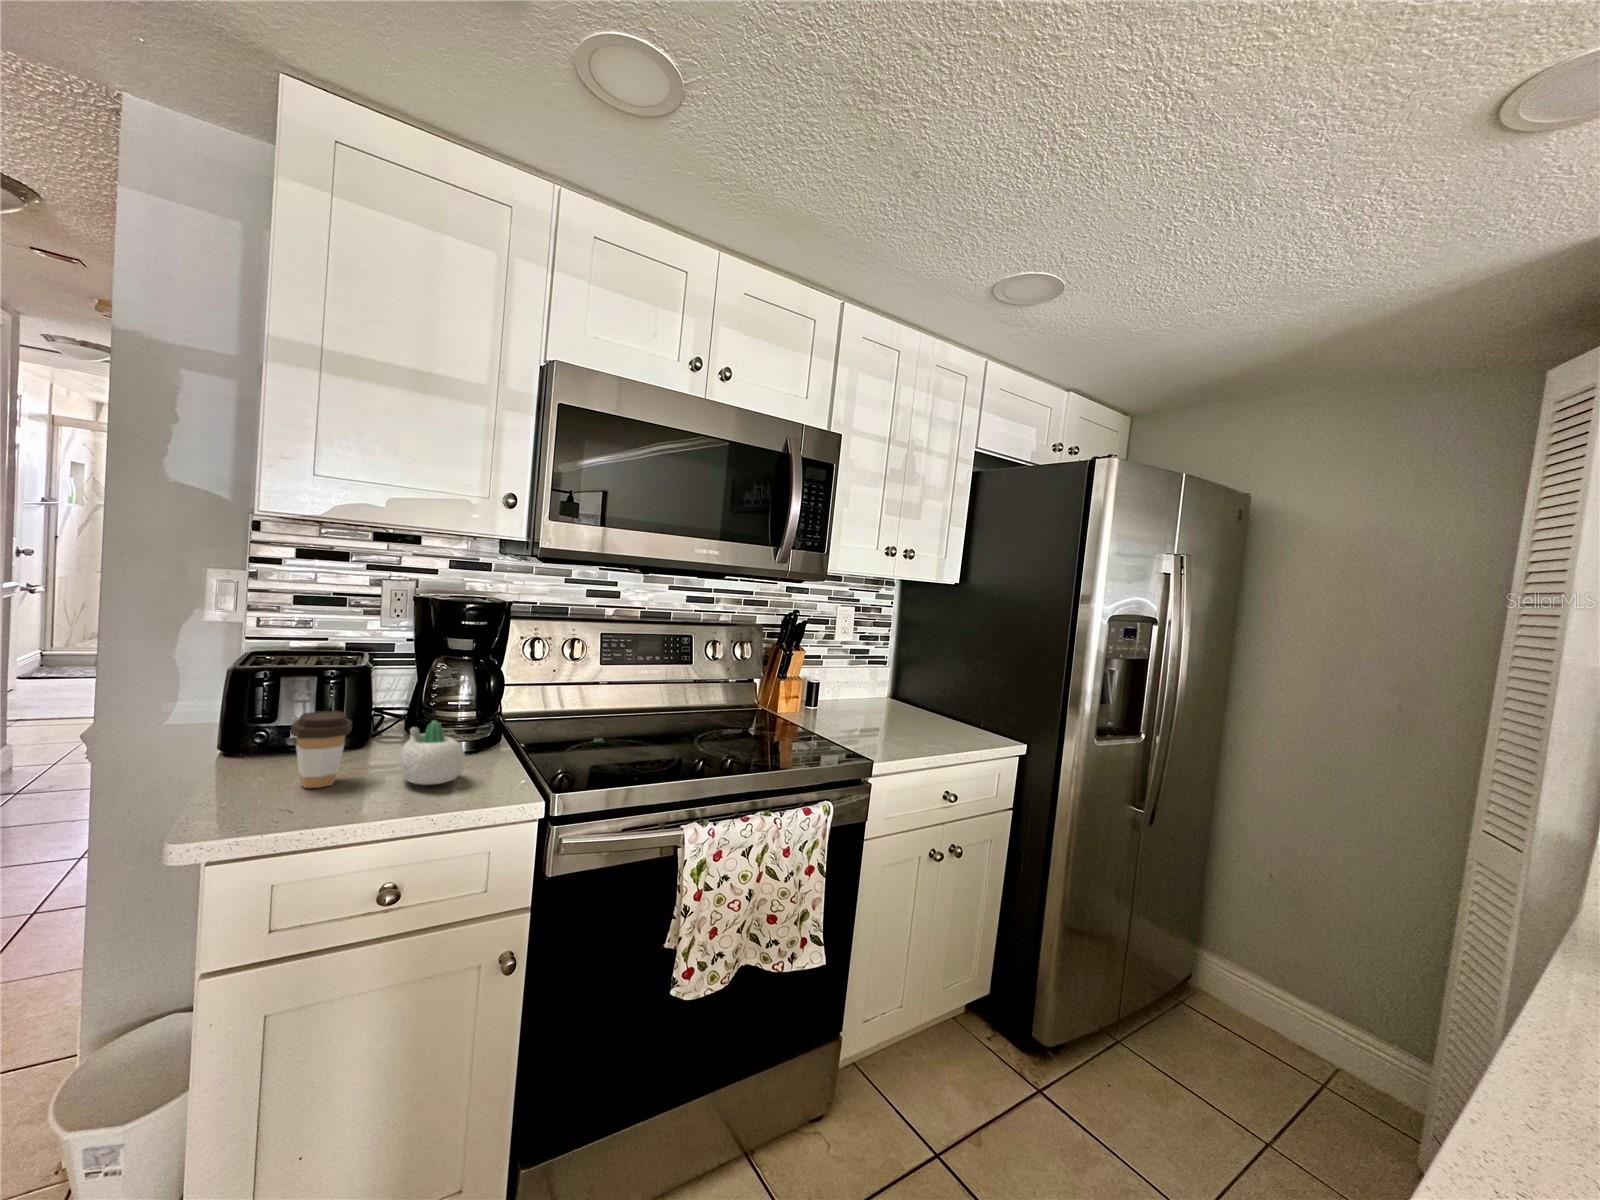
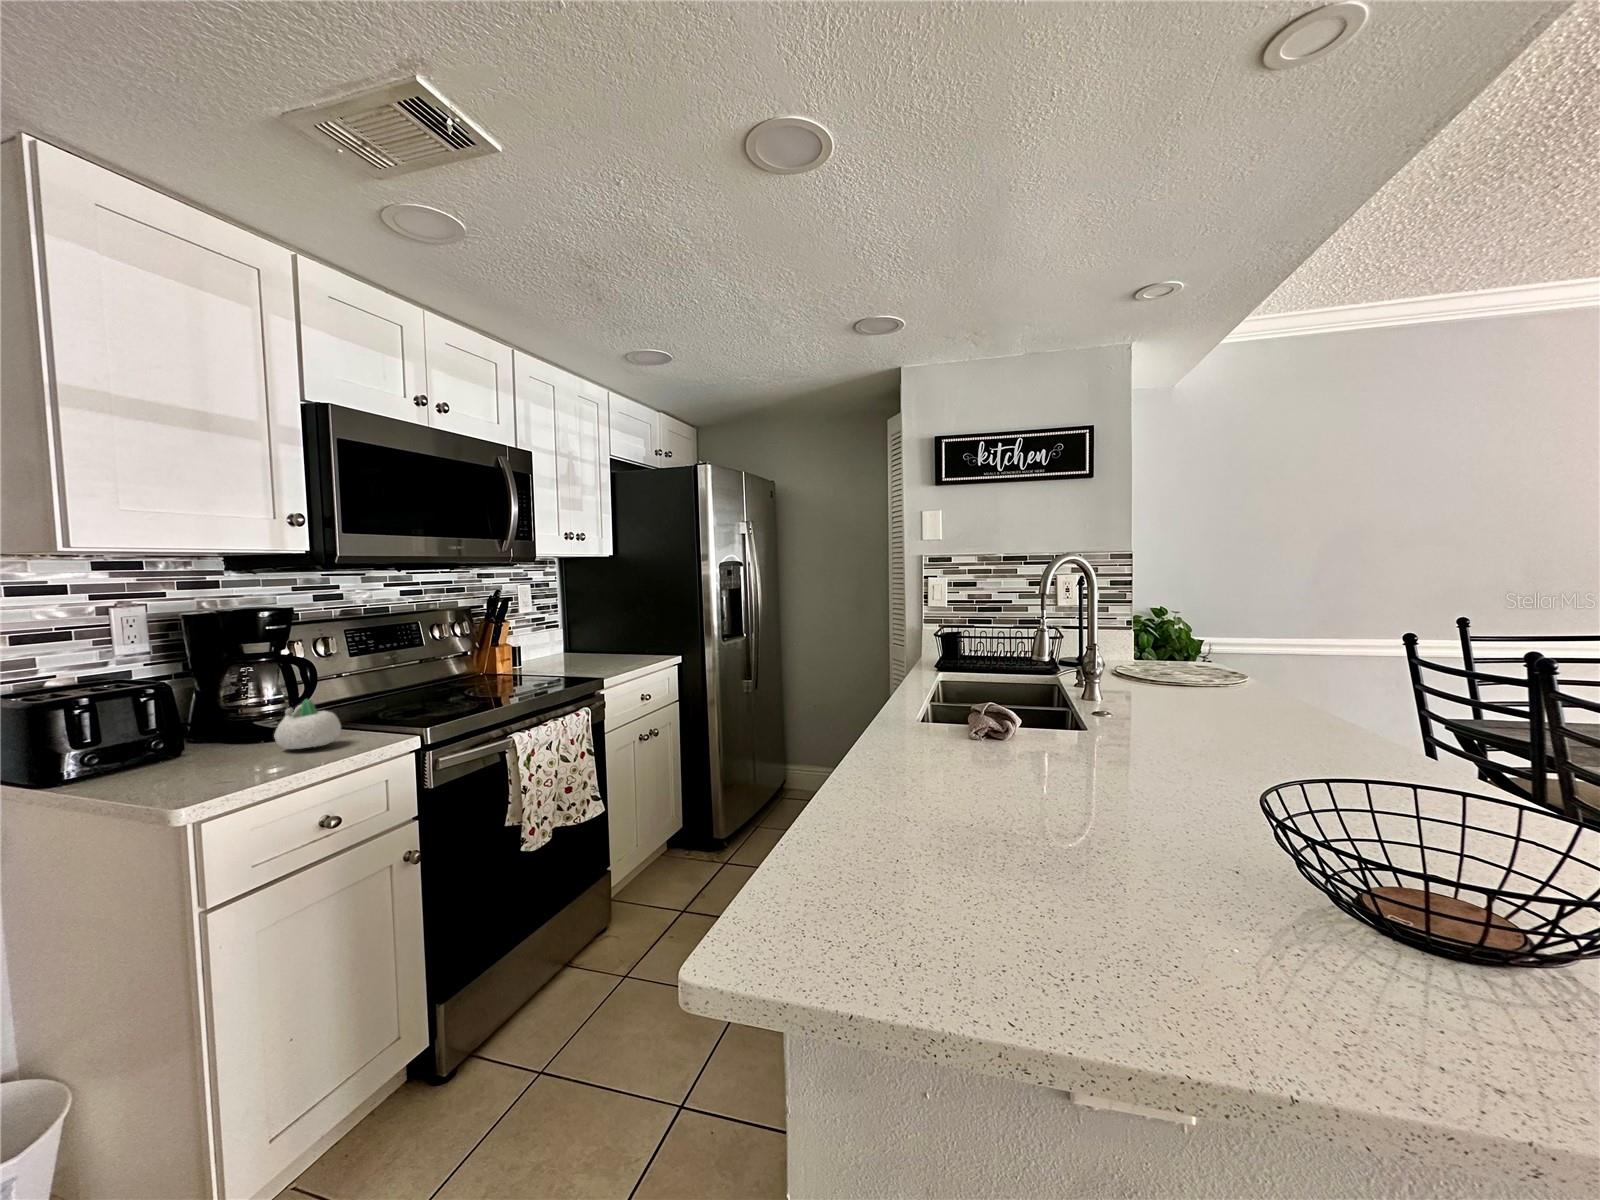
coffee cup: present [291,711,352,788] -> none [178,709,240,773]

